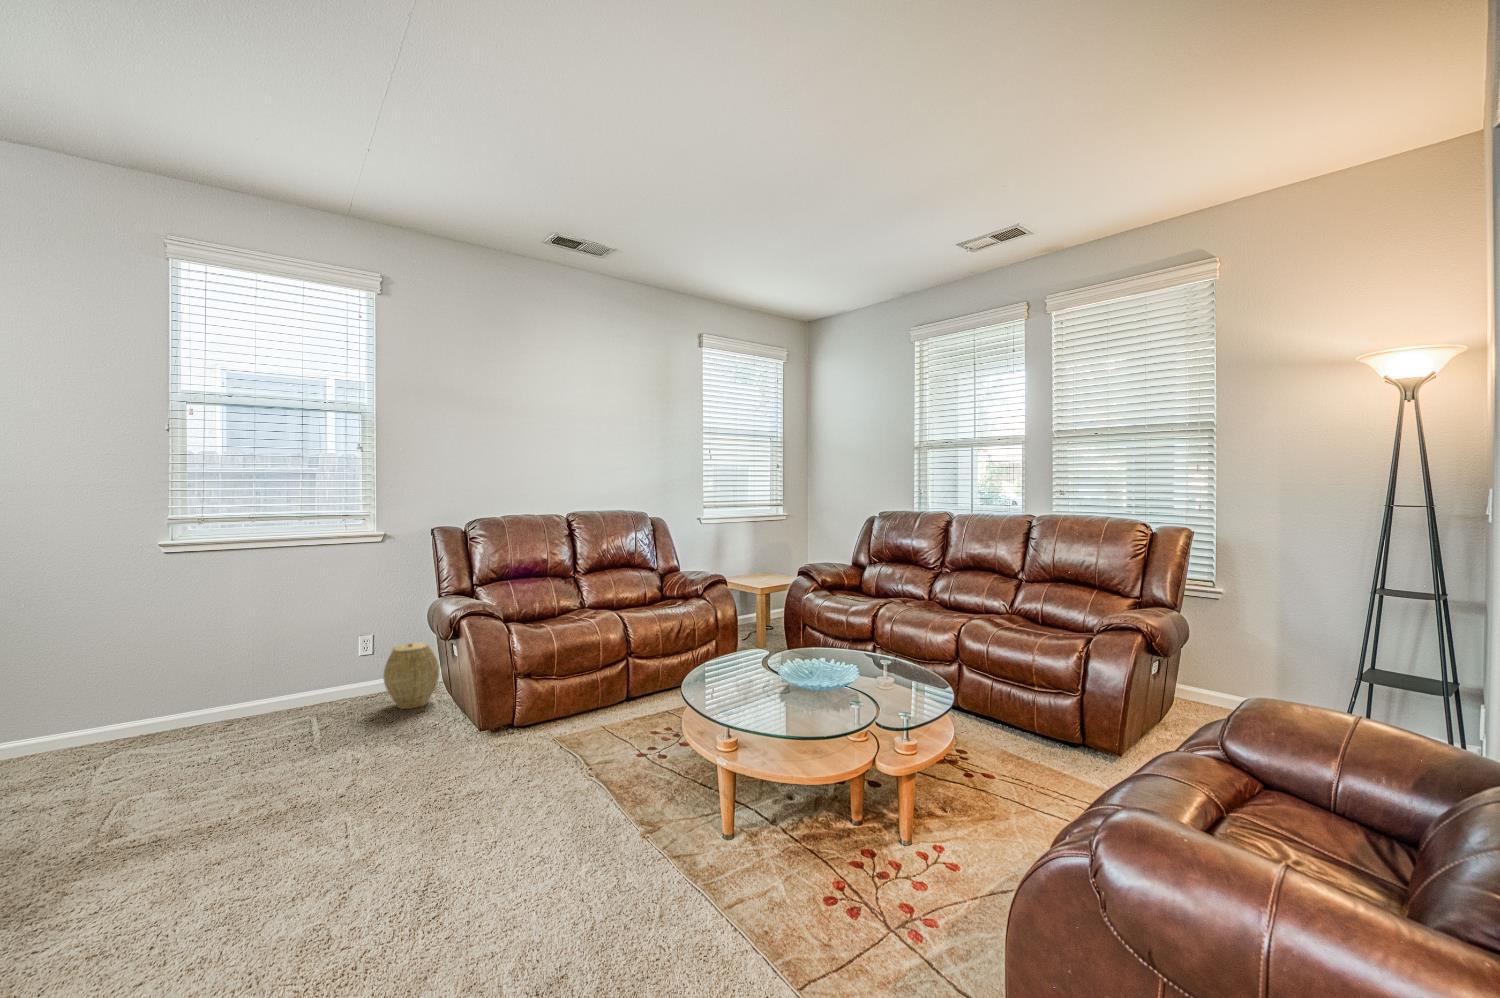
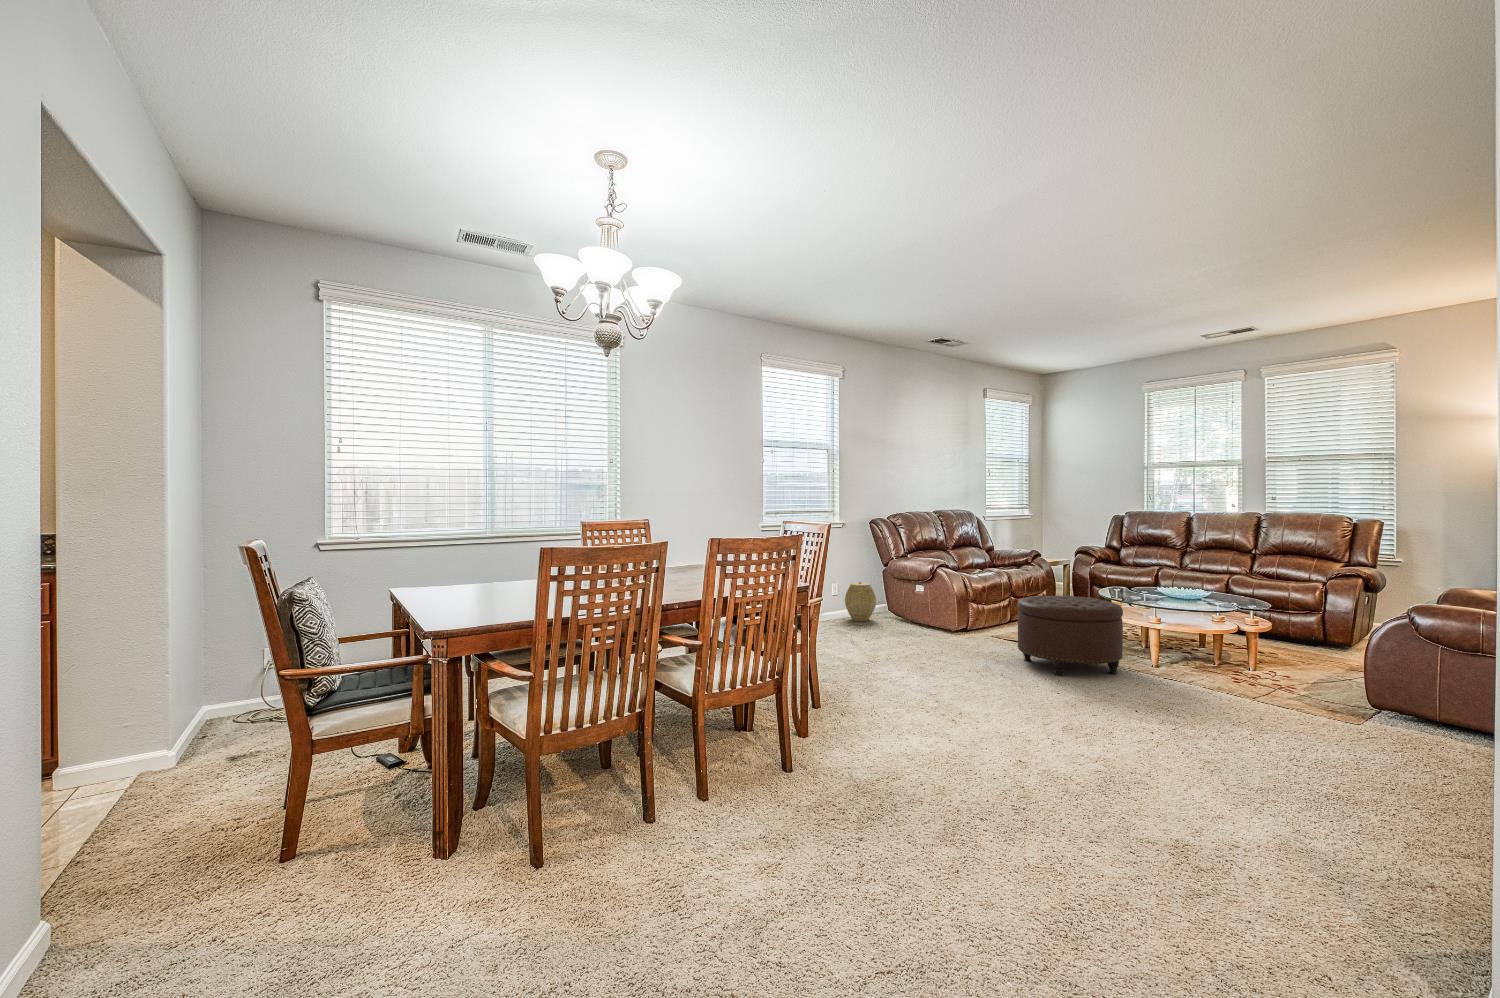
ottoman: none [460,697,657,894] -> present [1017,596,1123,676]

